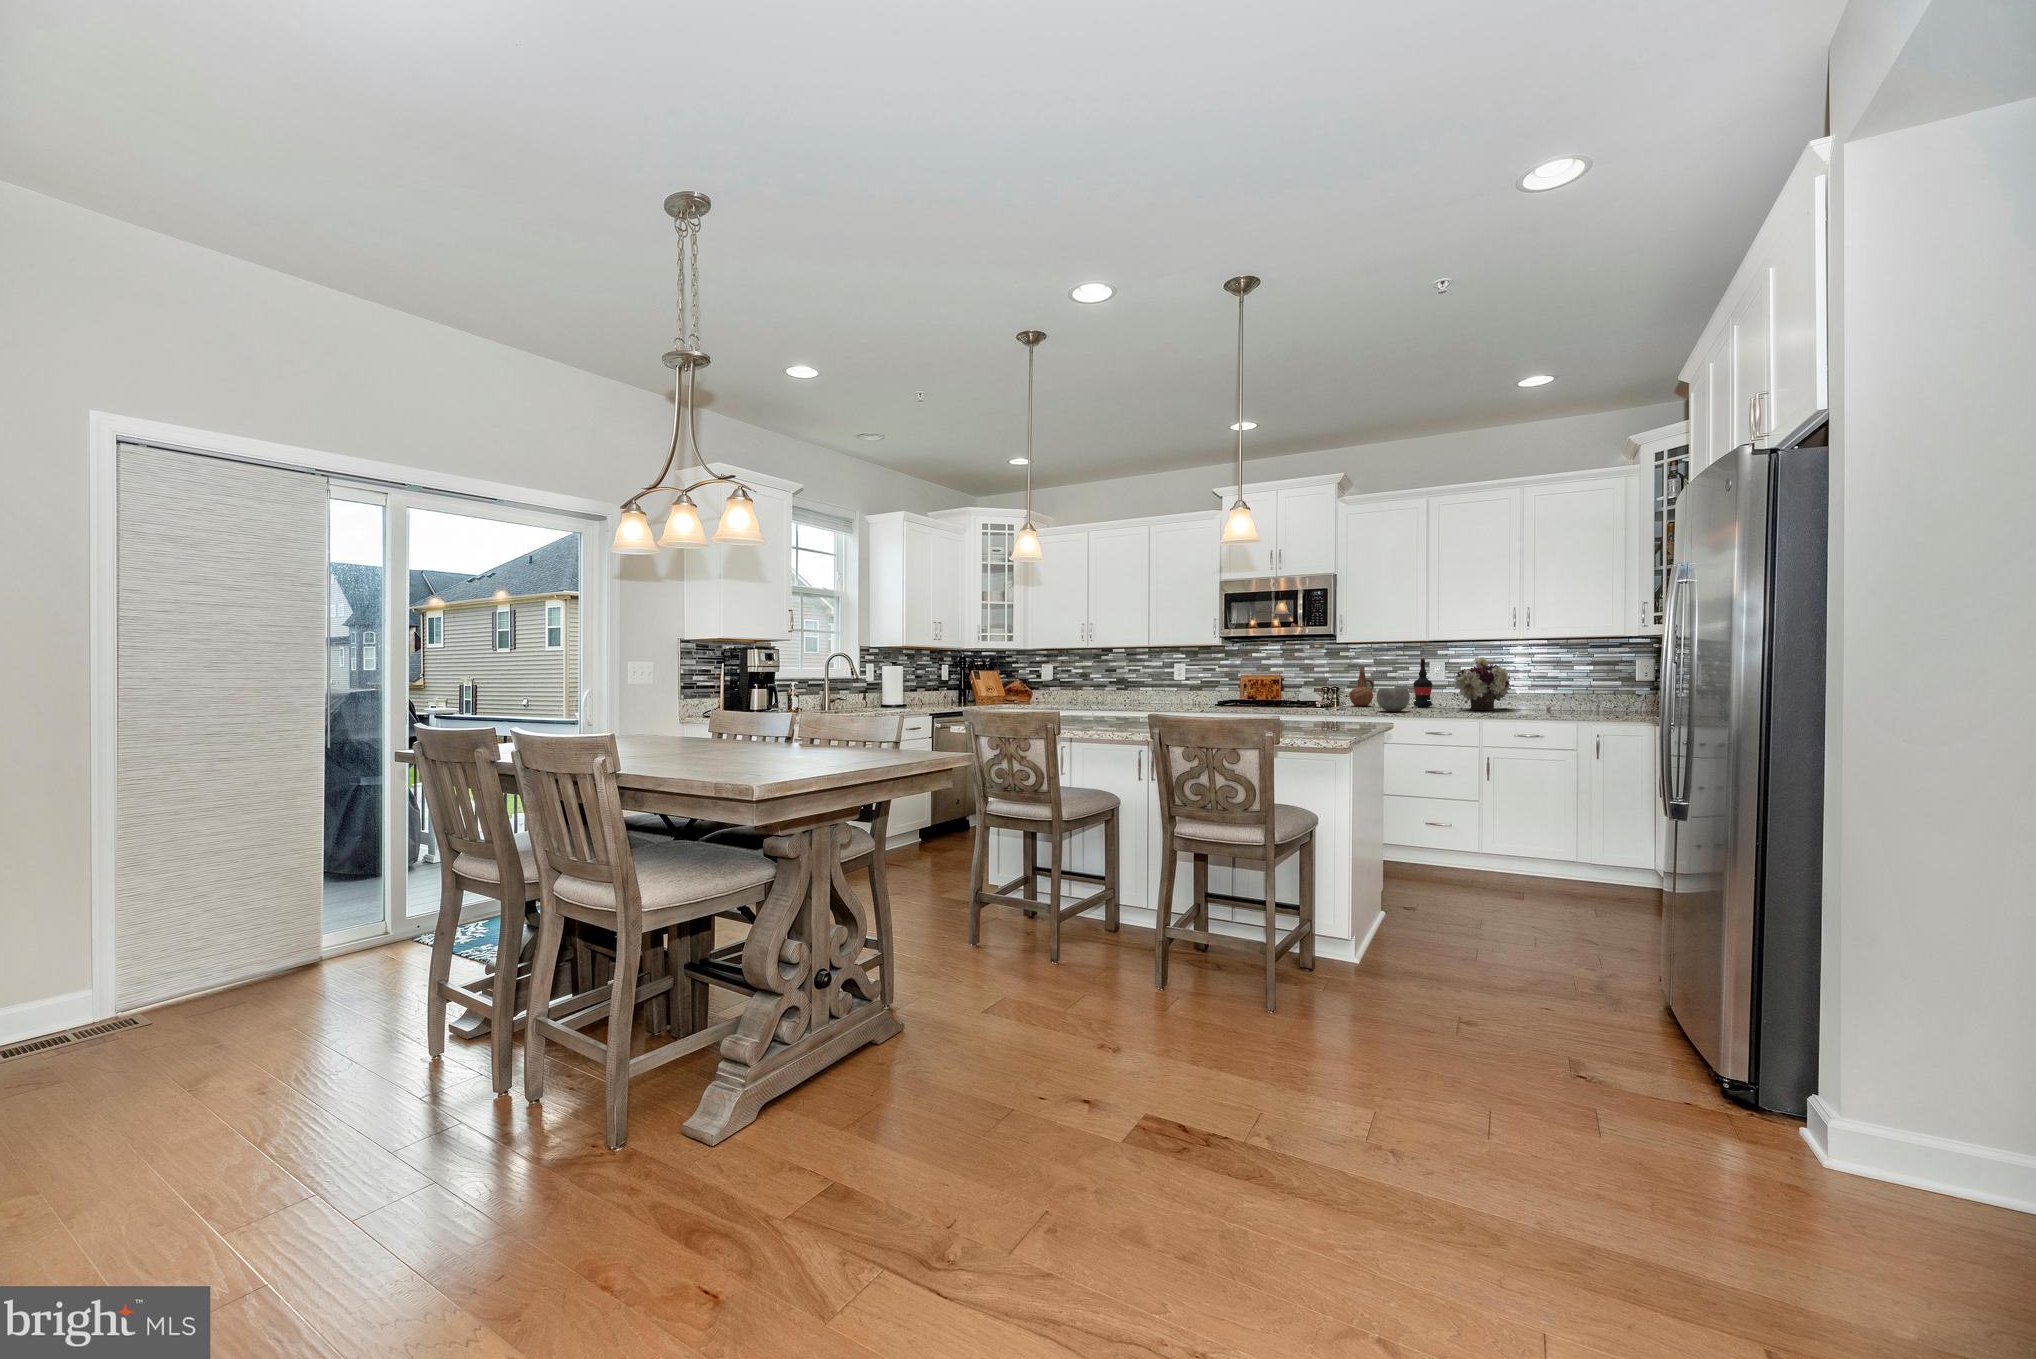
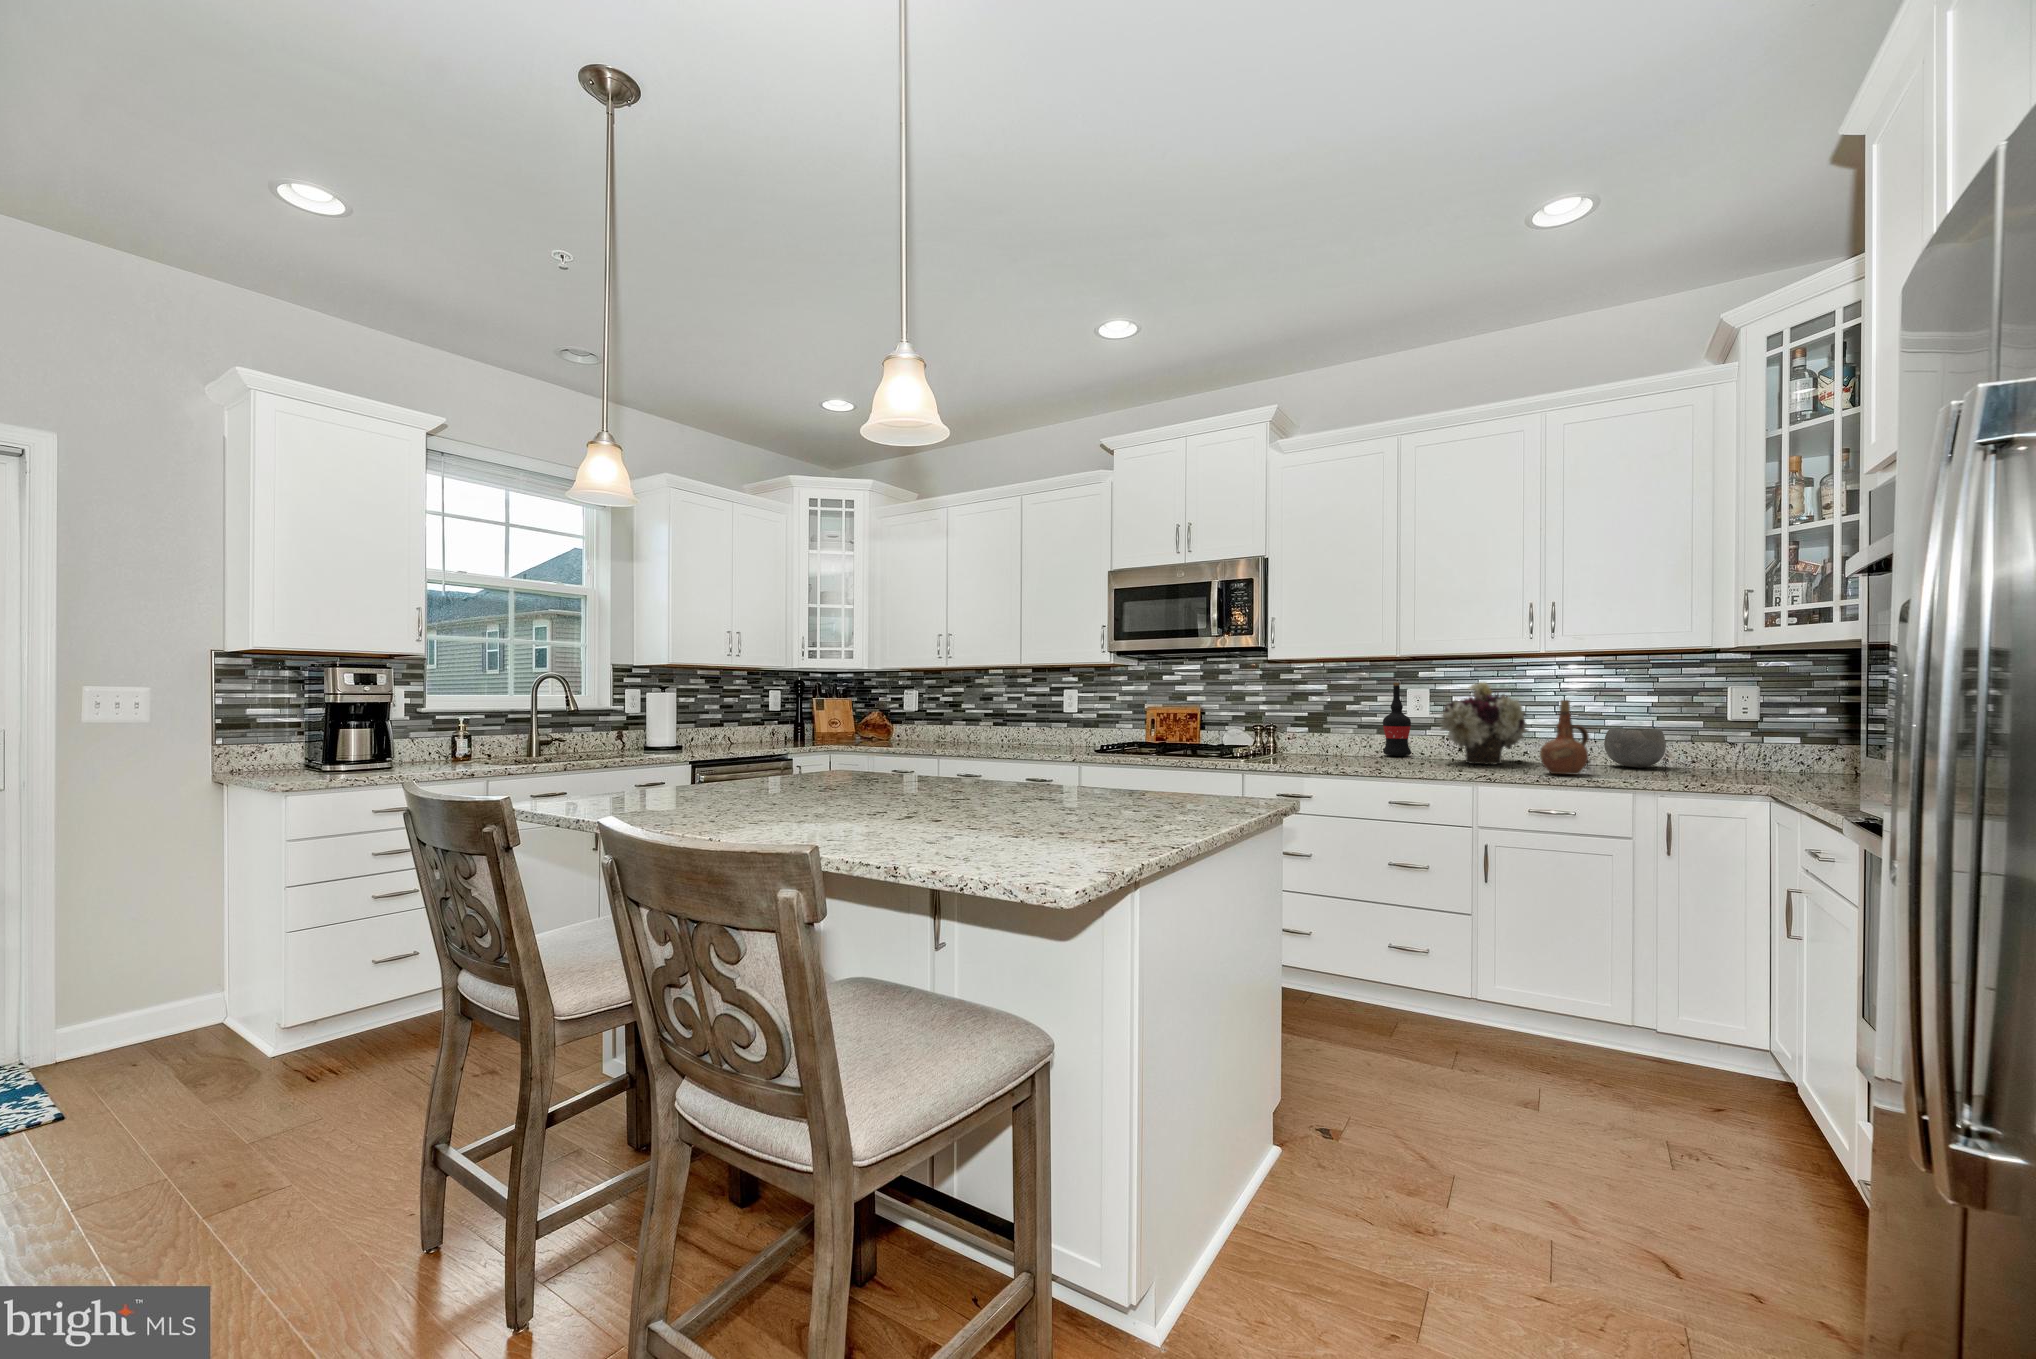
ceramic pitcher: present [1349,666,1374,706] -> present [1540,700,1589,775]
ceramic bowl: present [1376,688,1410,712] -> present [1604,728,1666,768]

